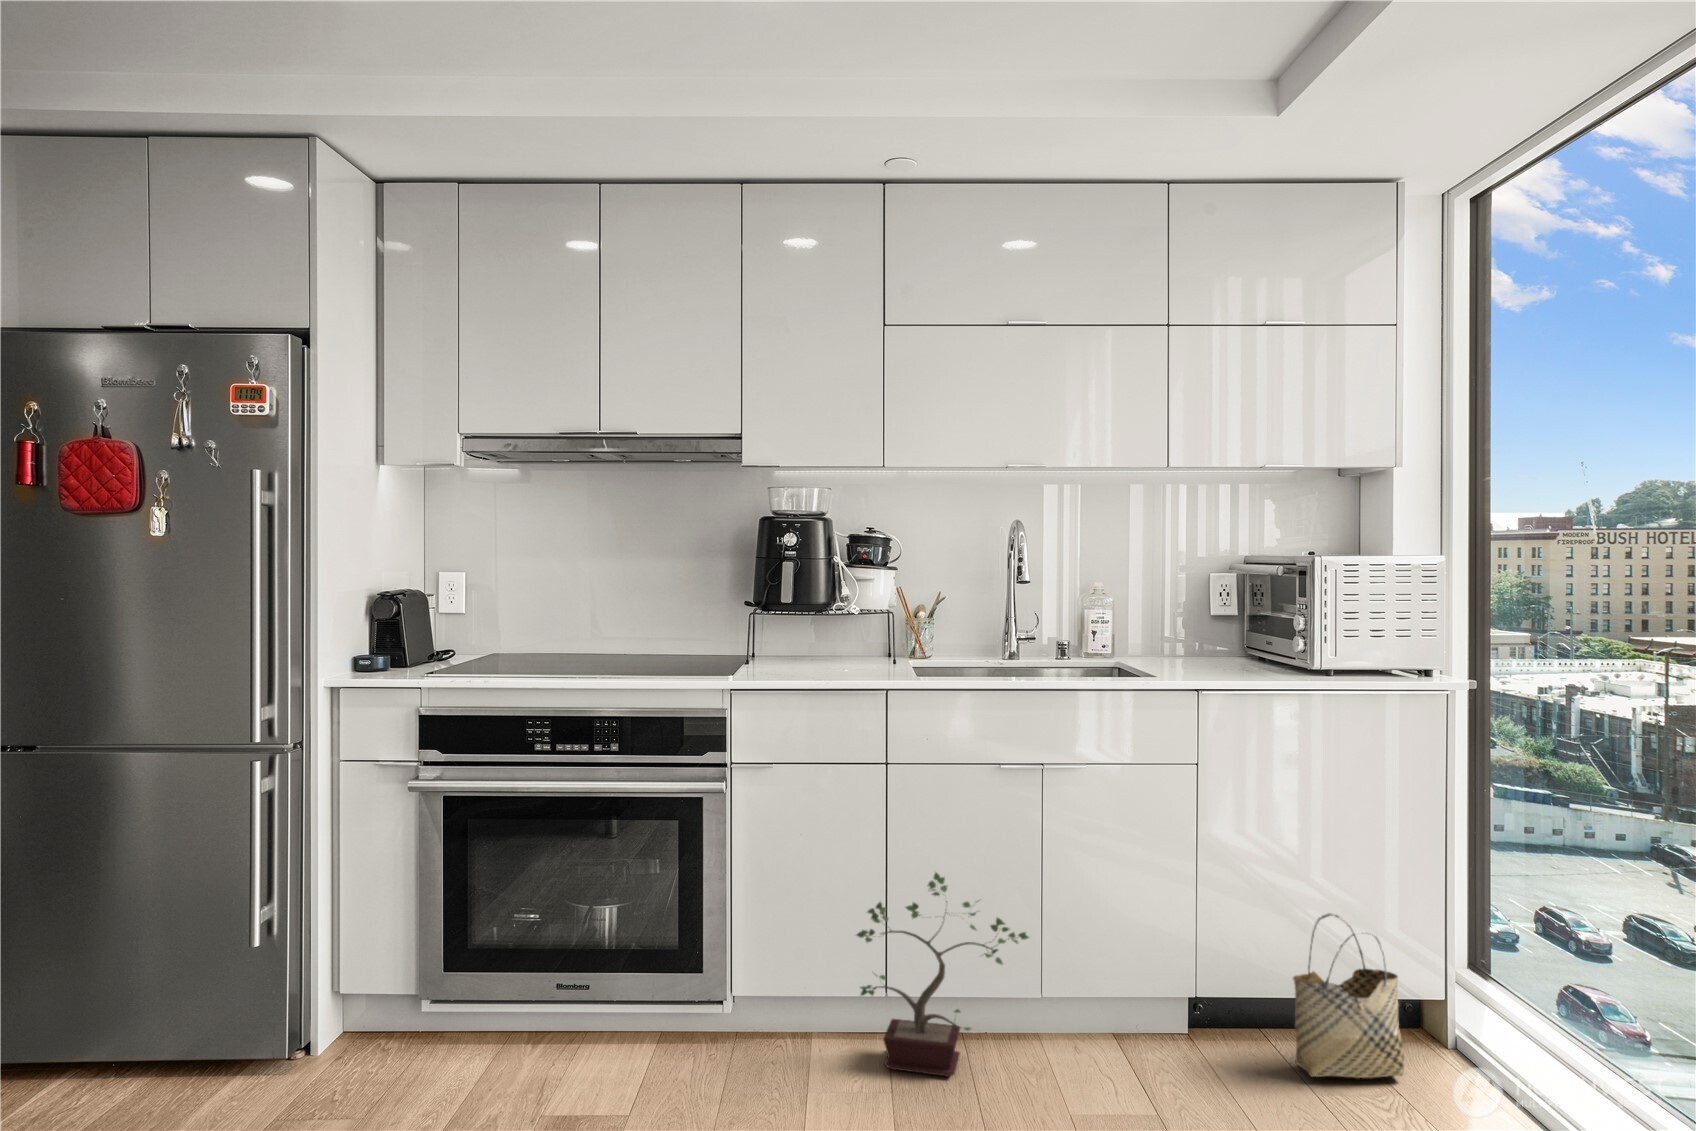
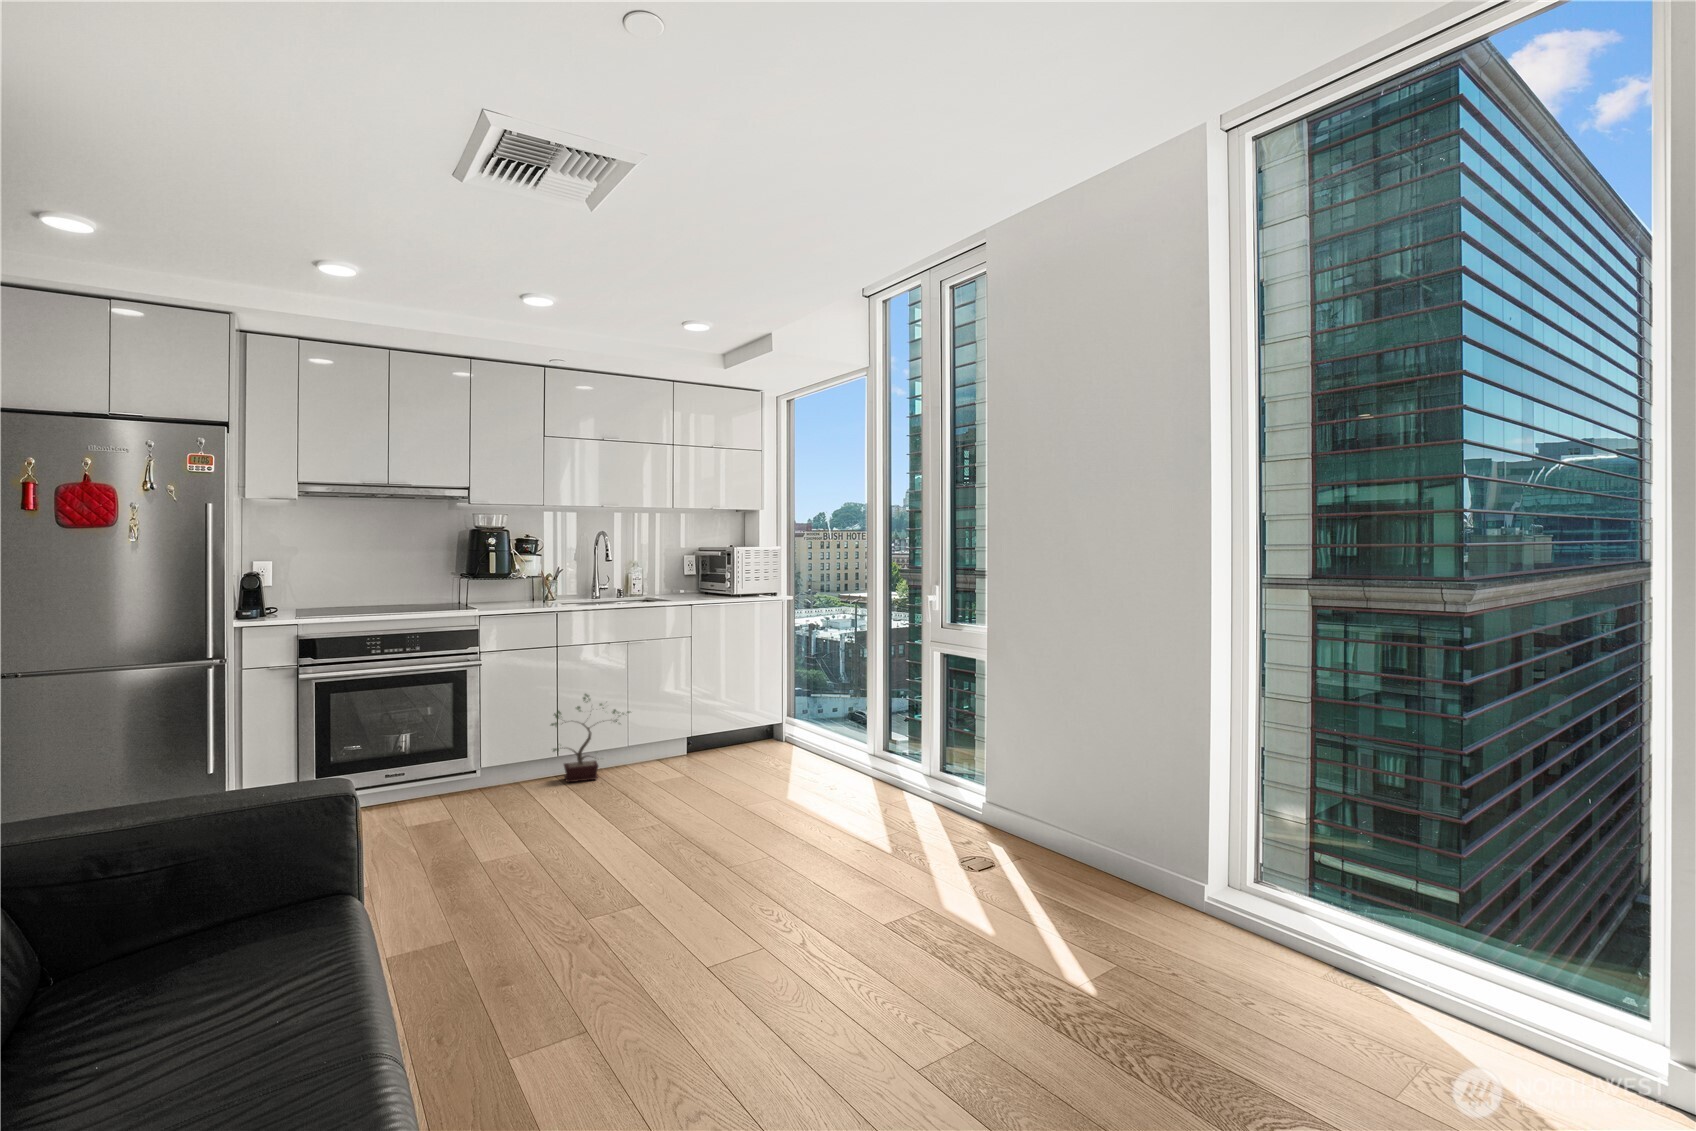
woven basket: present [1293,914,1404,1078] -> none [729,693,768,754]

